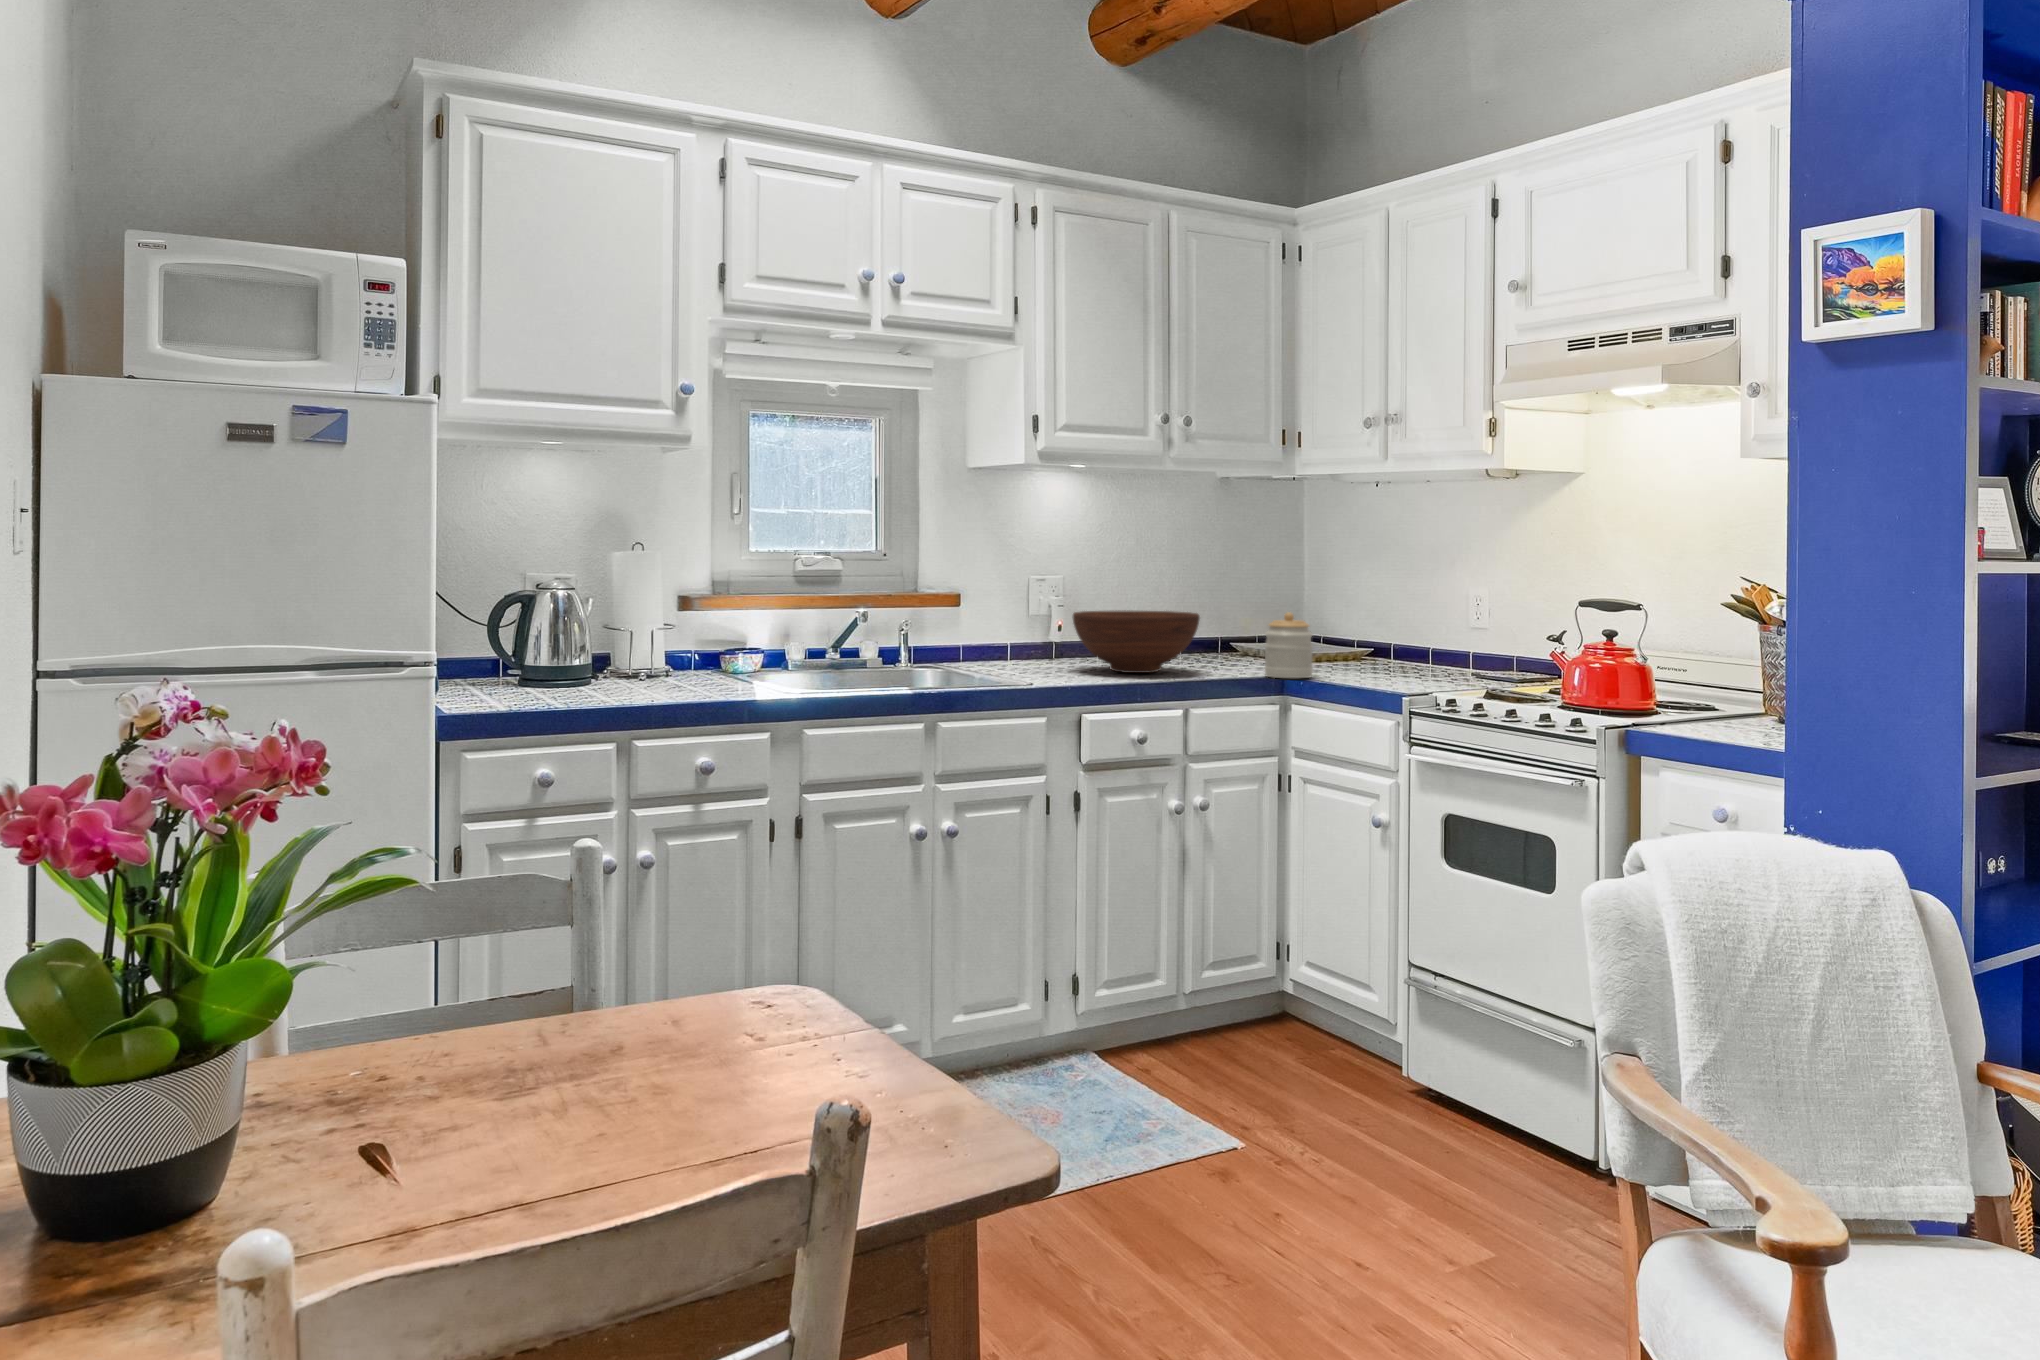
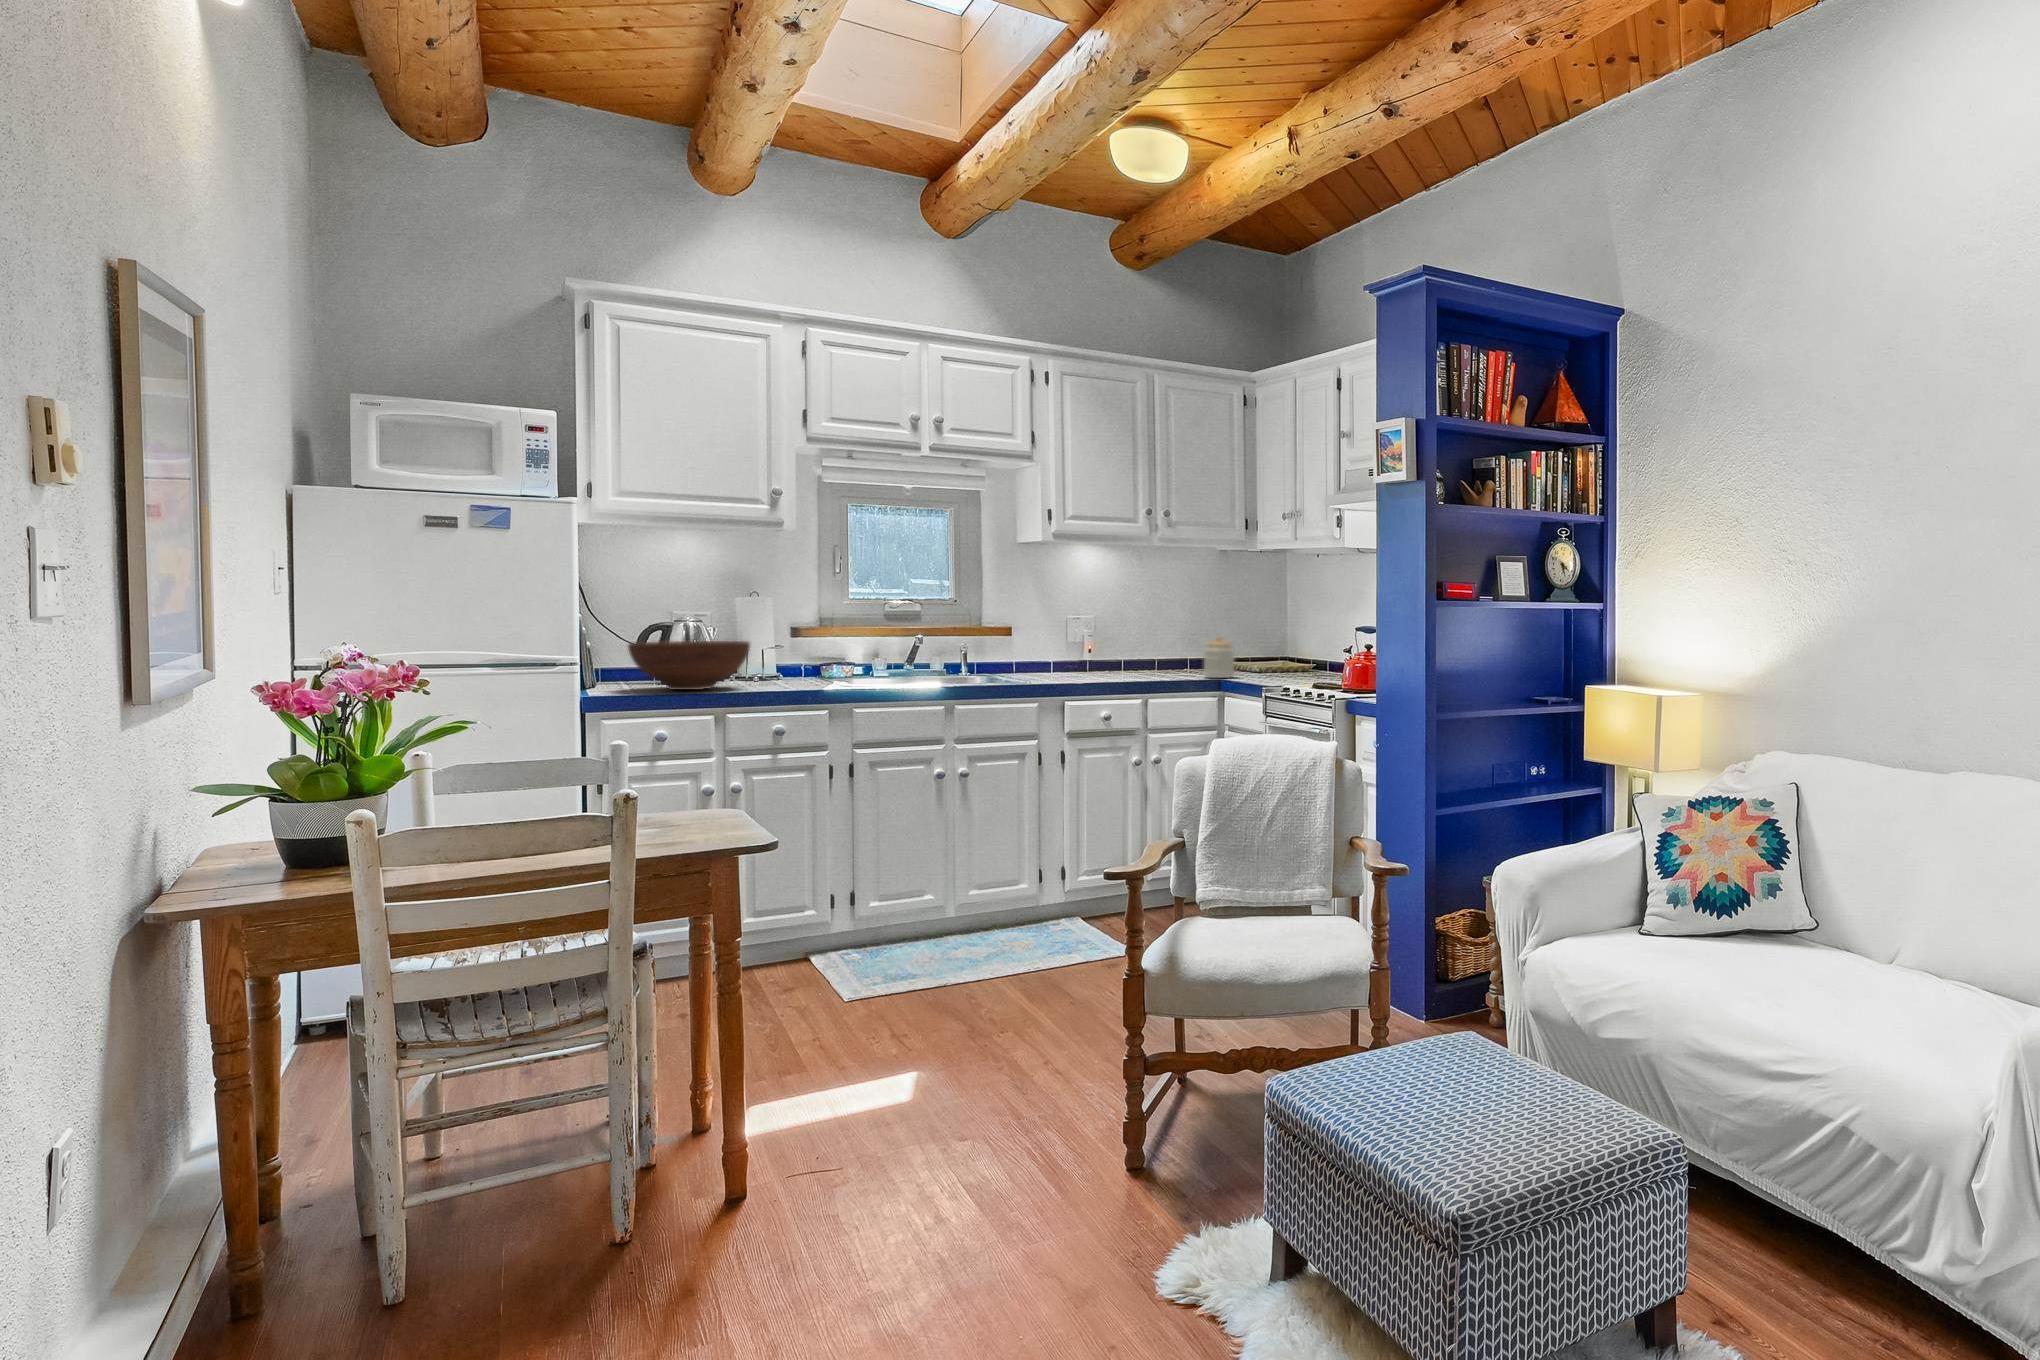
fruit bowl: present [1073,611,1200,673] -> present [628,641,750,690]

